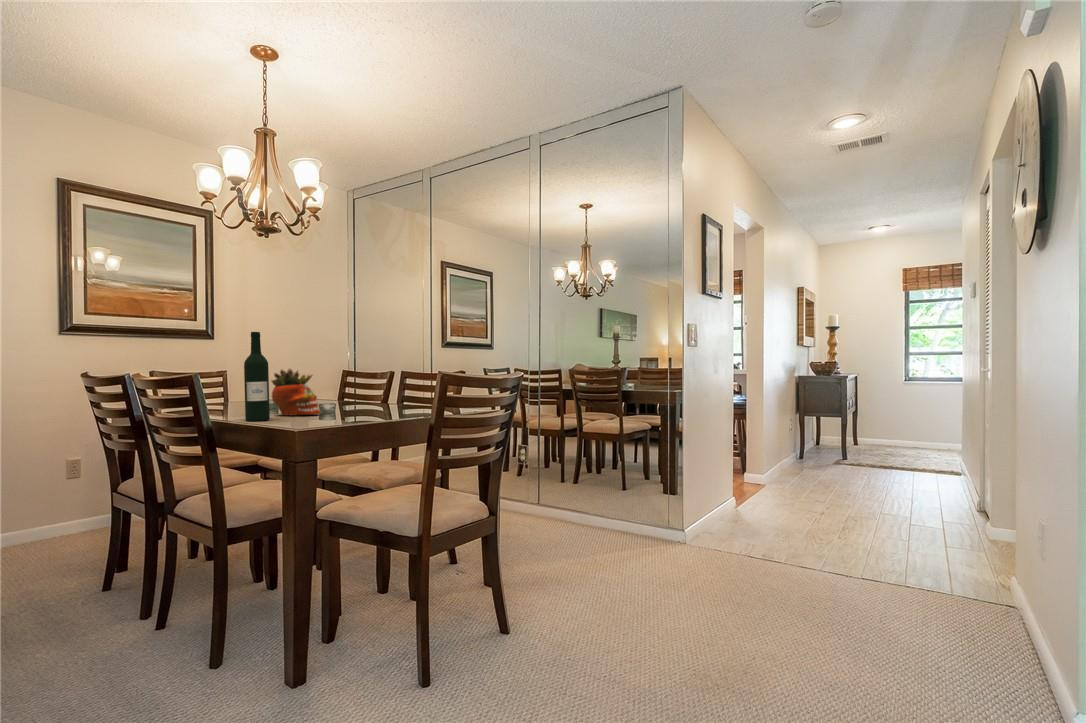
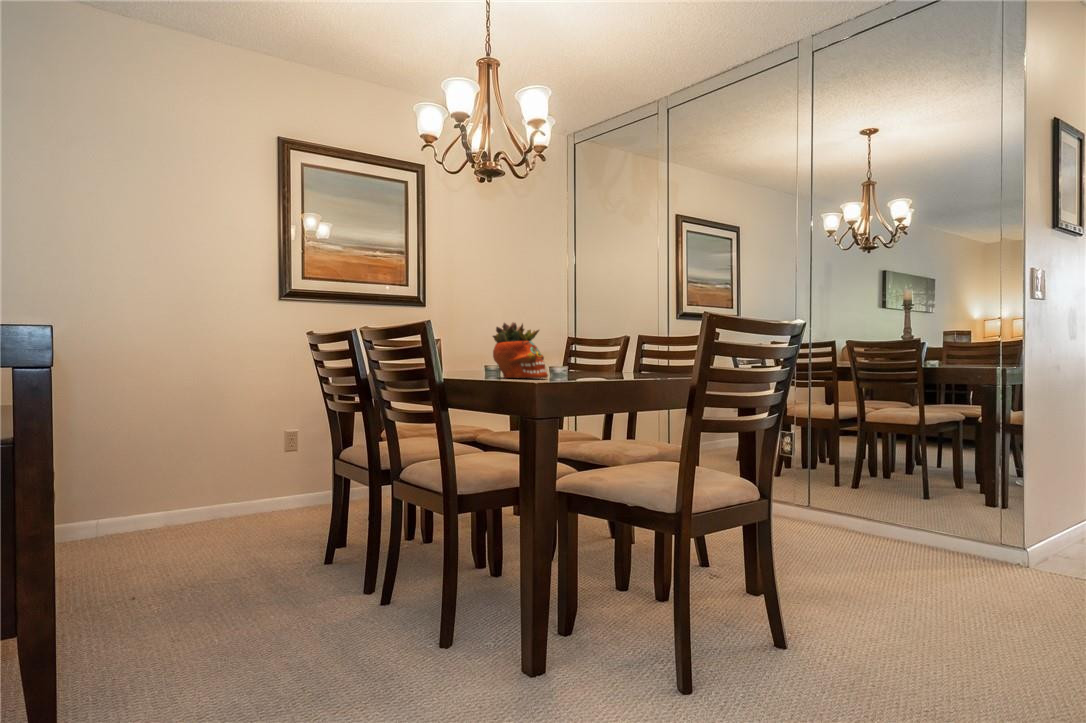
wine bottle: present [244,332,270,421] -> none [463,272,490,380]

